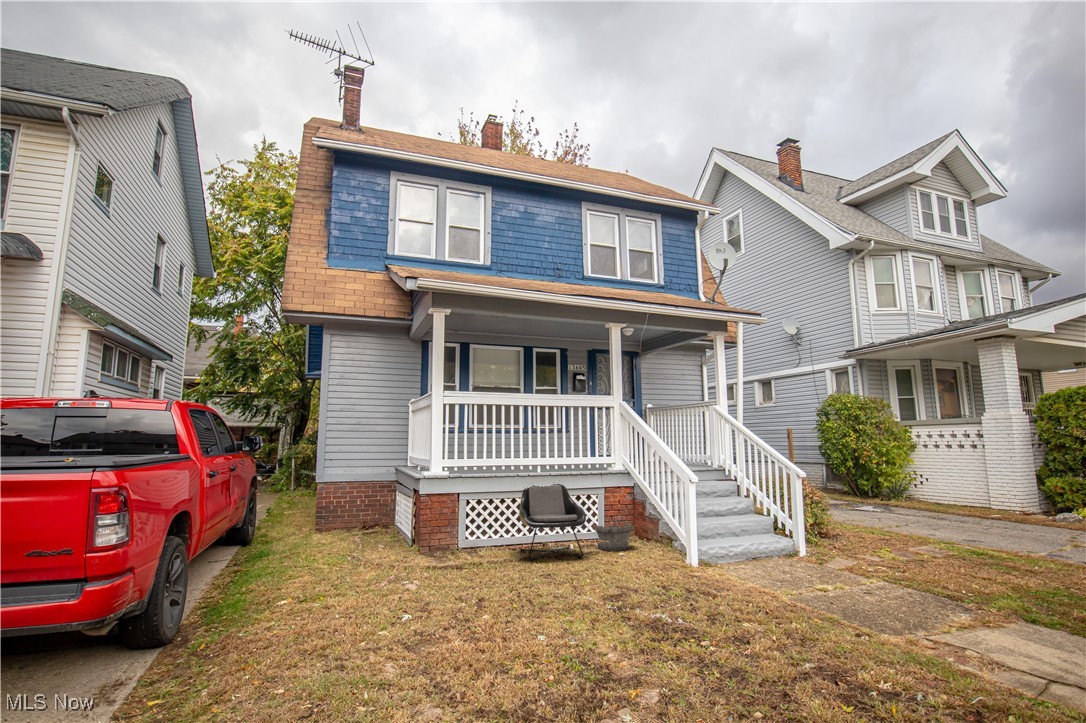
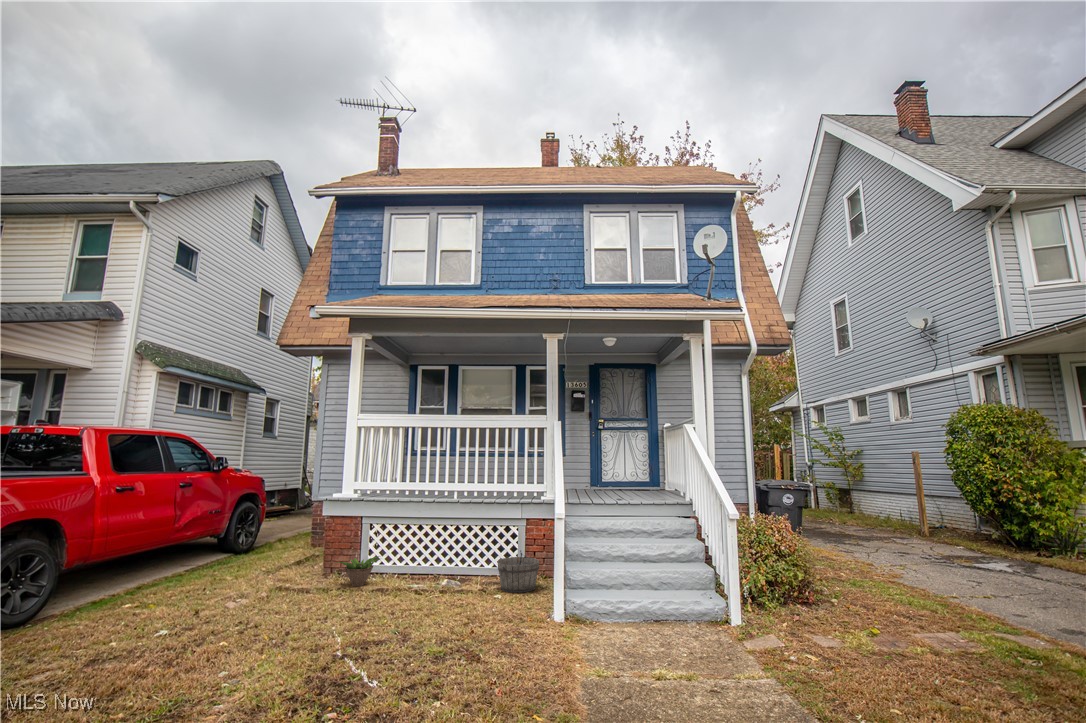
lounge chair: present [519,484,586,561] -> none [397,509,473,597]
decorative plant: none [448,530,492,560] -> present [336,556,380,586]

